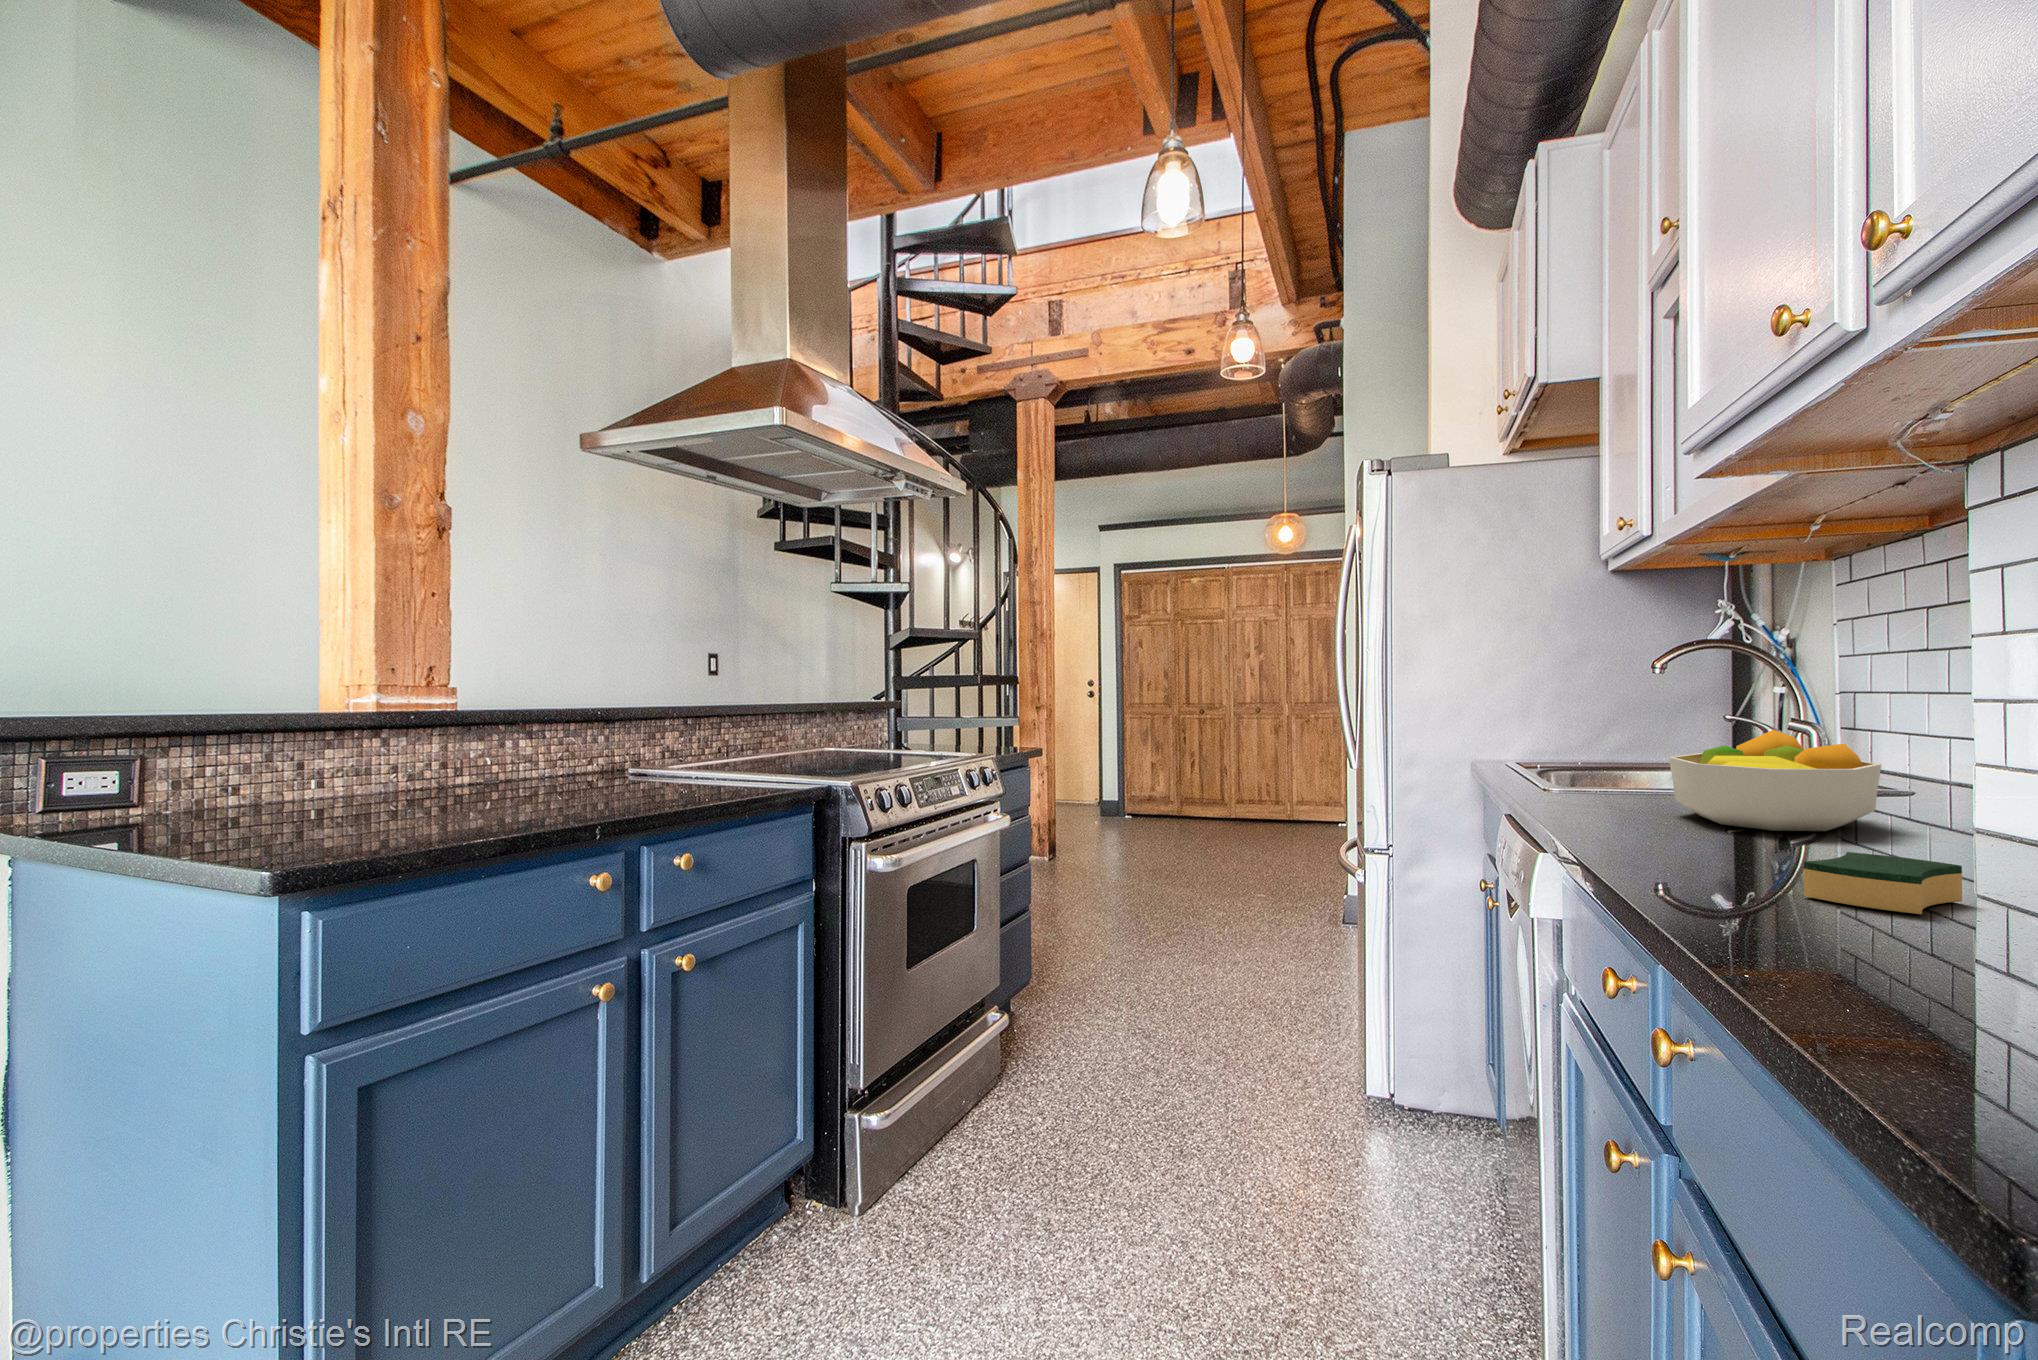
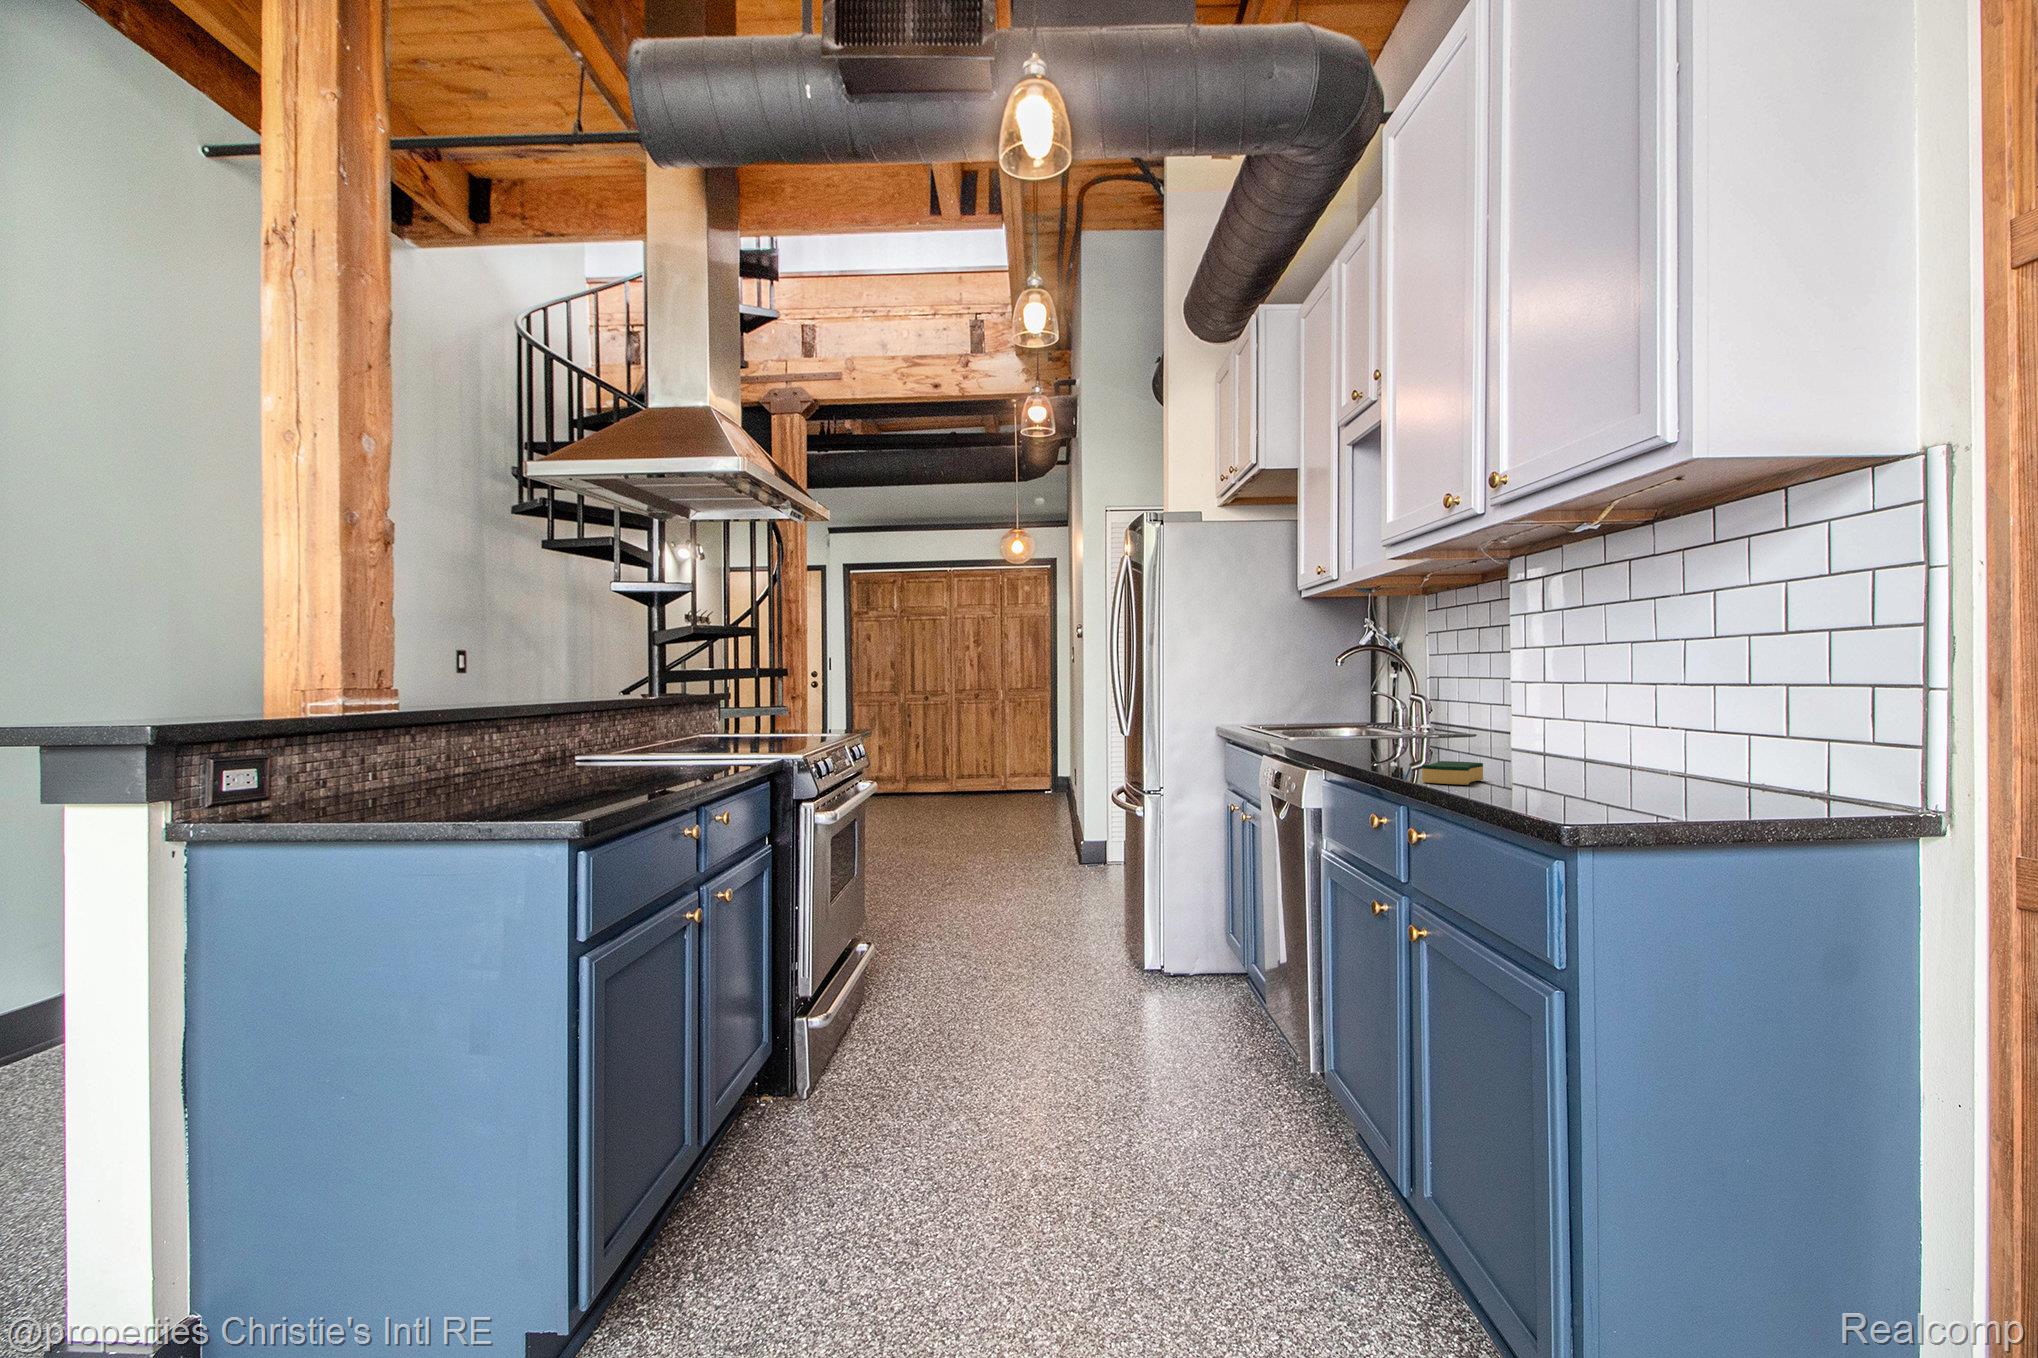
fruit bowl: present [1669,730,1881,831] -> none [1344,703,1446,759]

